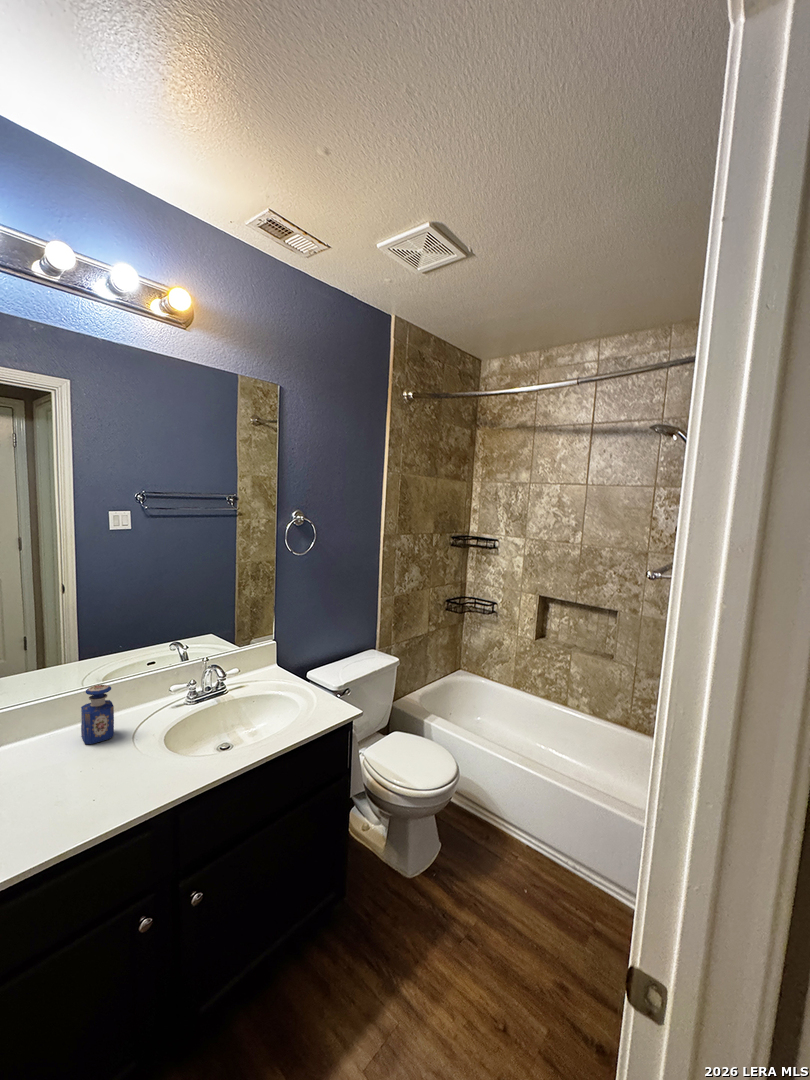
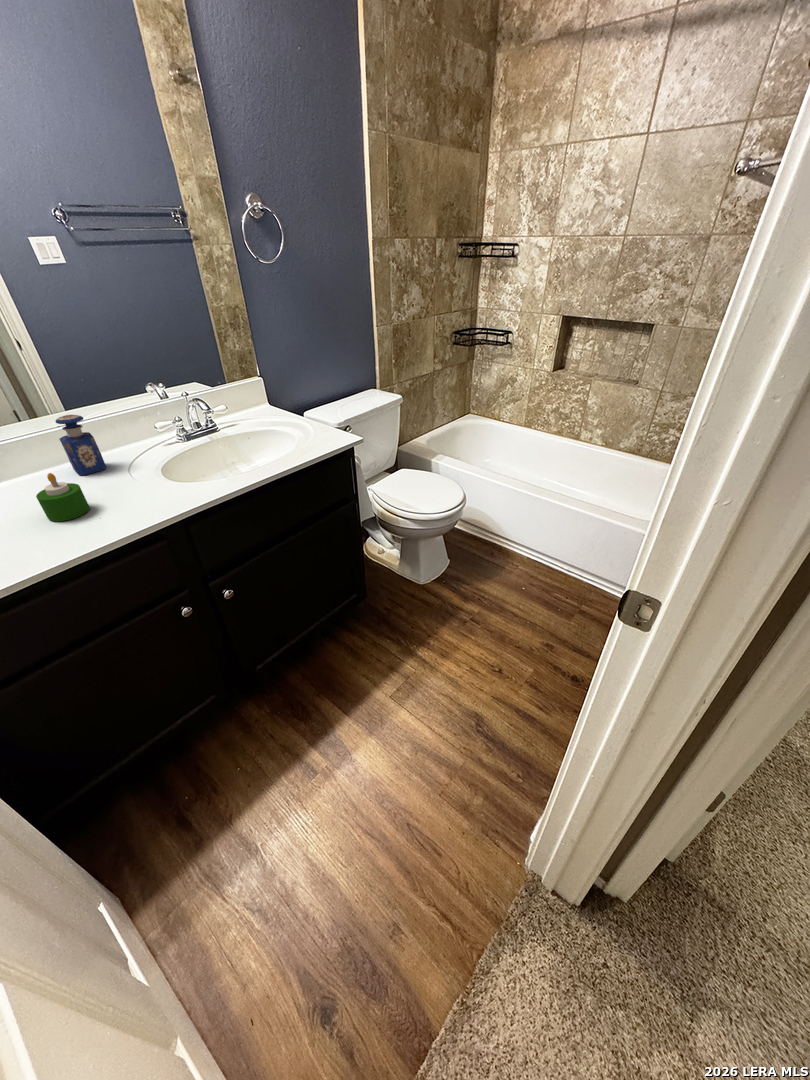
candle: none [44,753,89,806] -> present [36,473,90,521]

